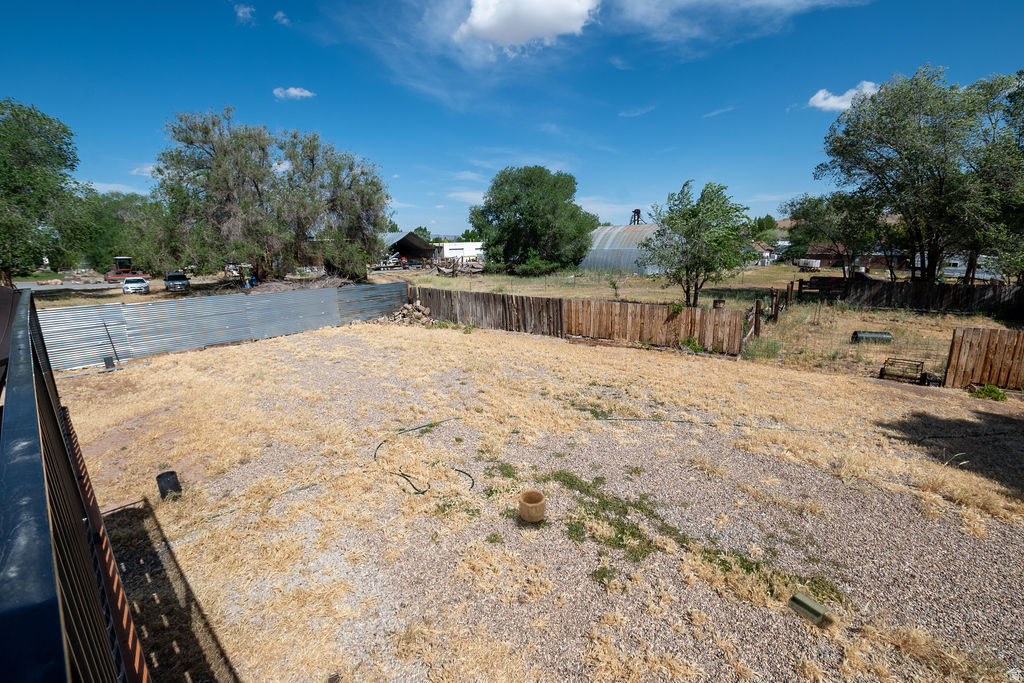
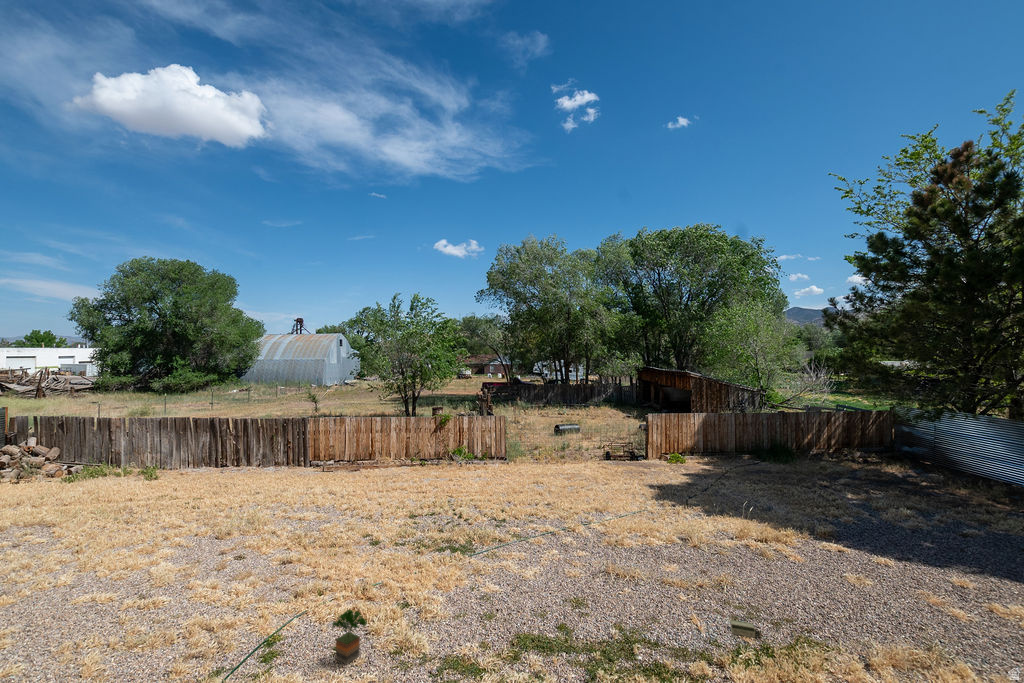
potted tree: none [430,443,454,479] -> present [332,609,367,664]
wooden bucket: present [519,490,546,522] -> none [485,623,516,662]

